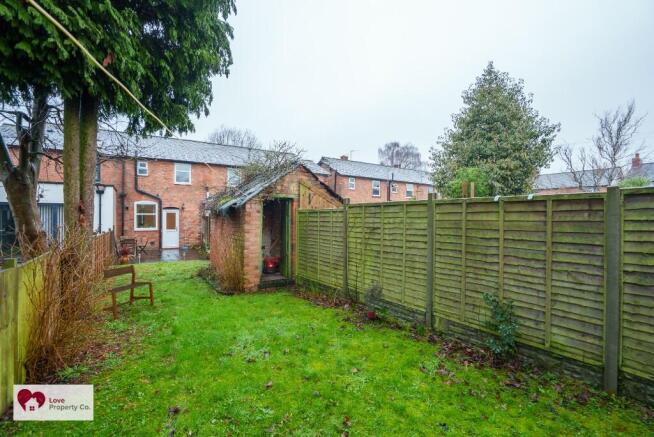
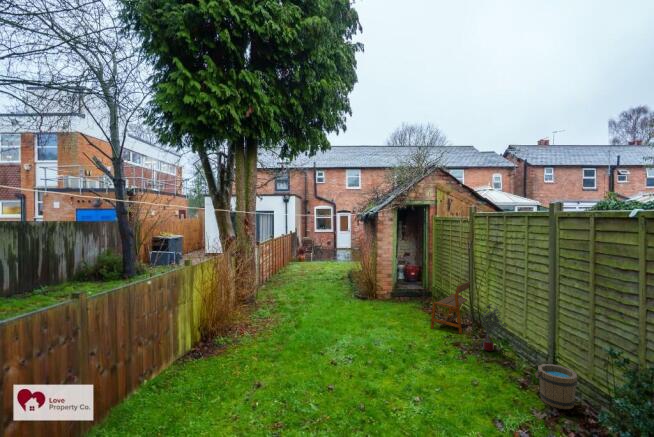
bench: present [103,265,154,319] -> present [431,280,471,334]
bucket: none [427,318,456,349] -> present [535,364,577,409]

